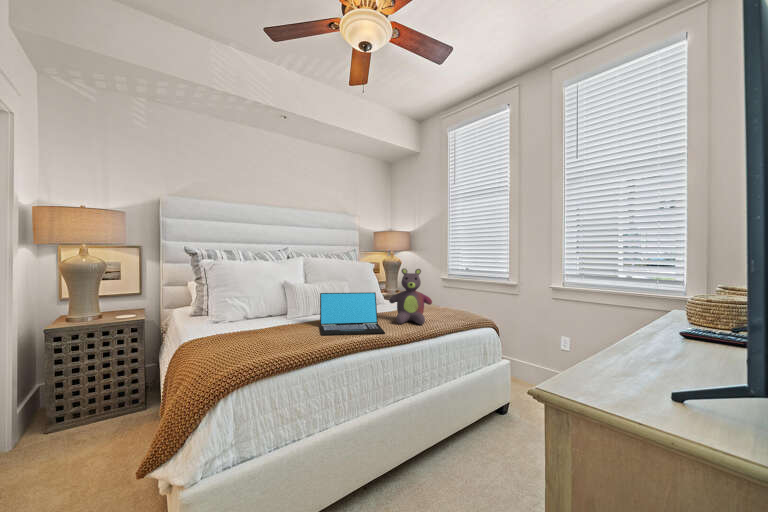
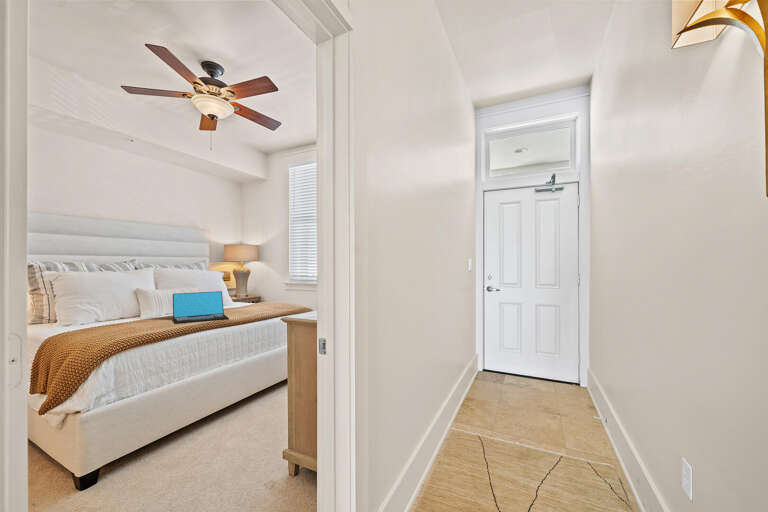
stuffed bear: present [389,268,432,325] -> none [234,272,269,314]

